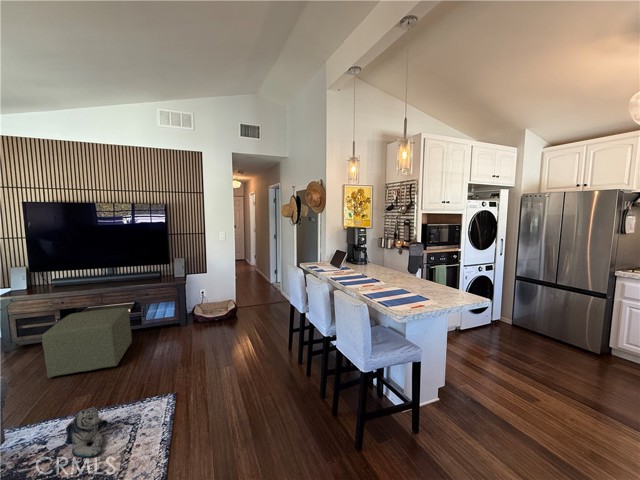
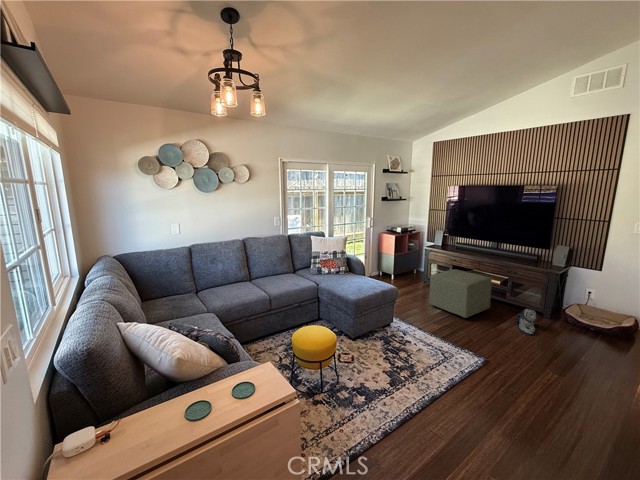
plush toy: present [65,406,108,458] -> present [516,309,540,334]

